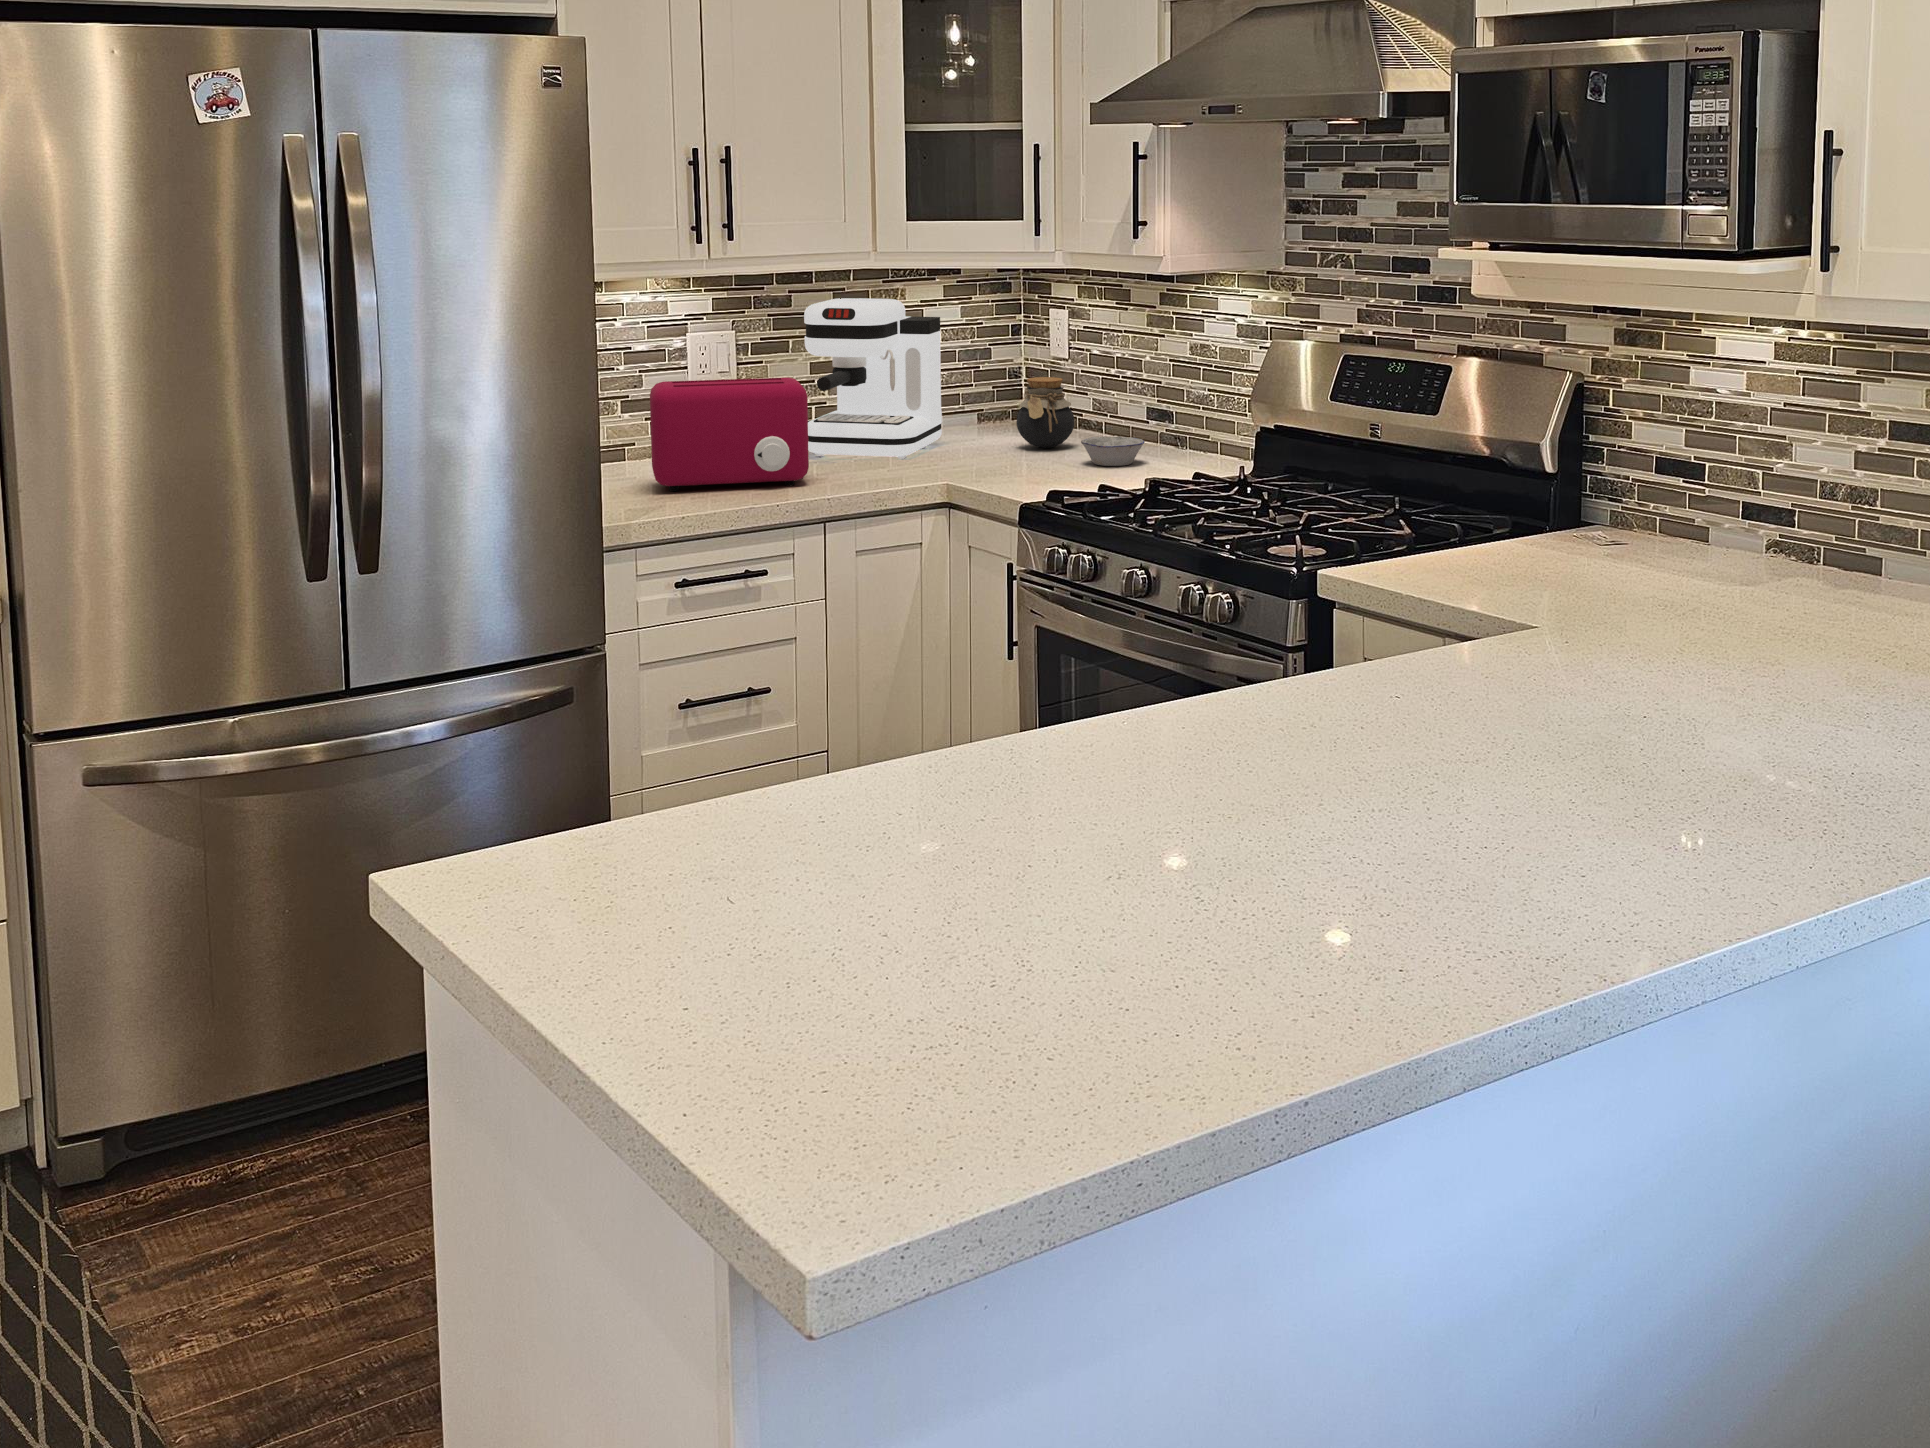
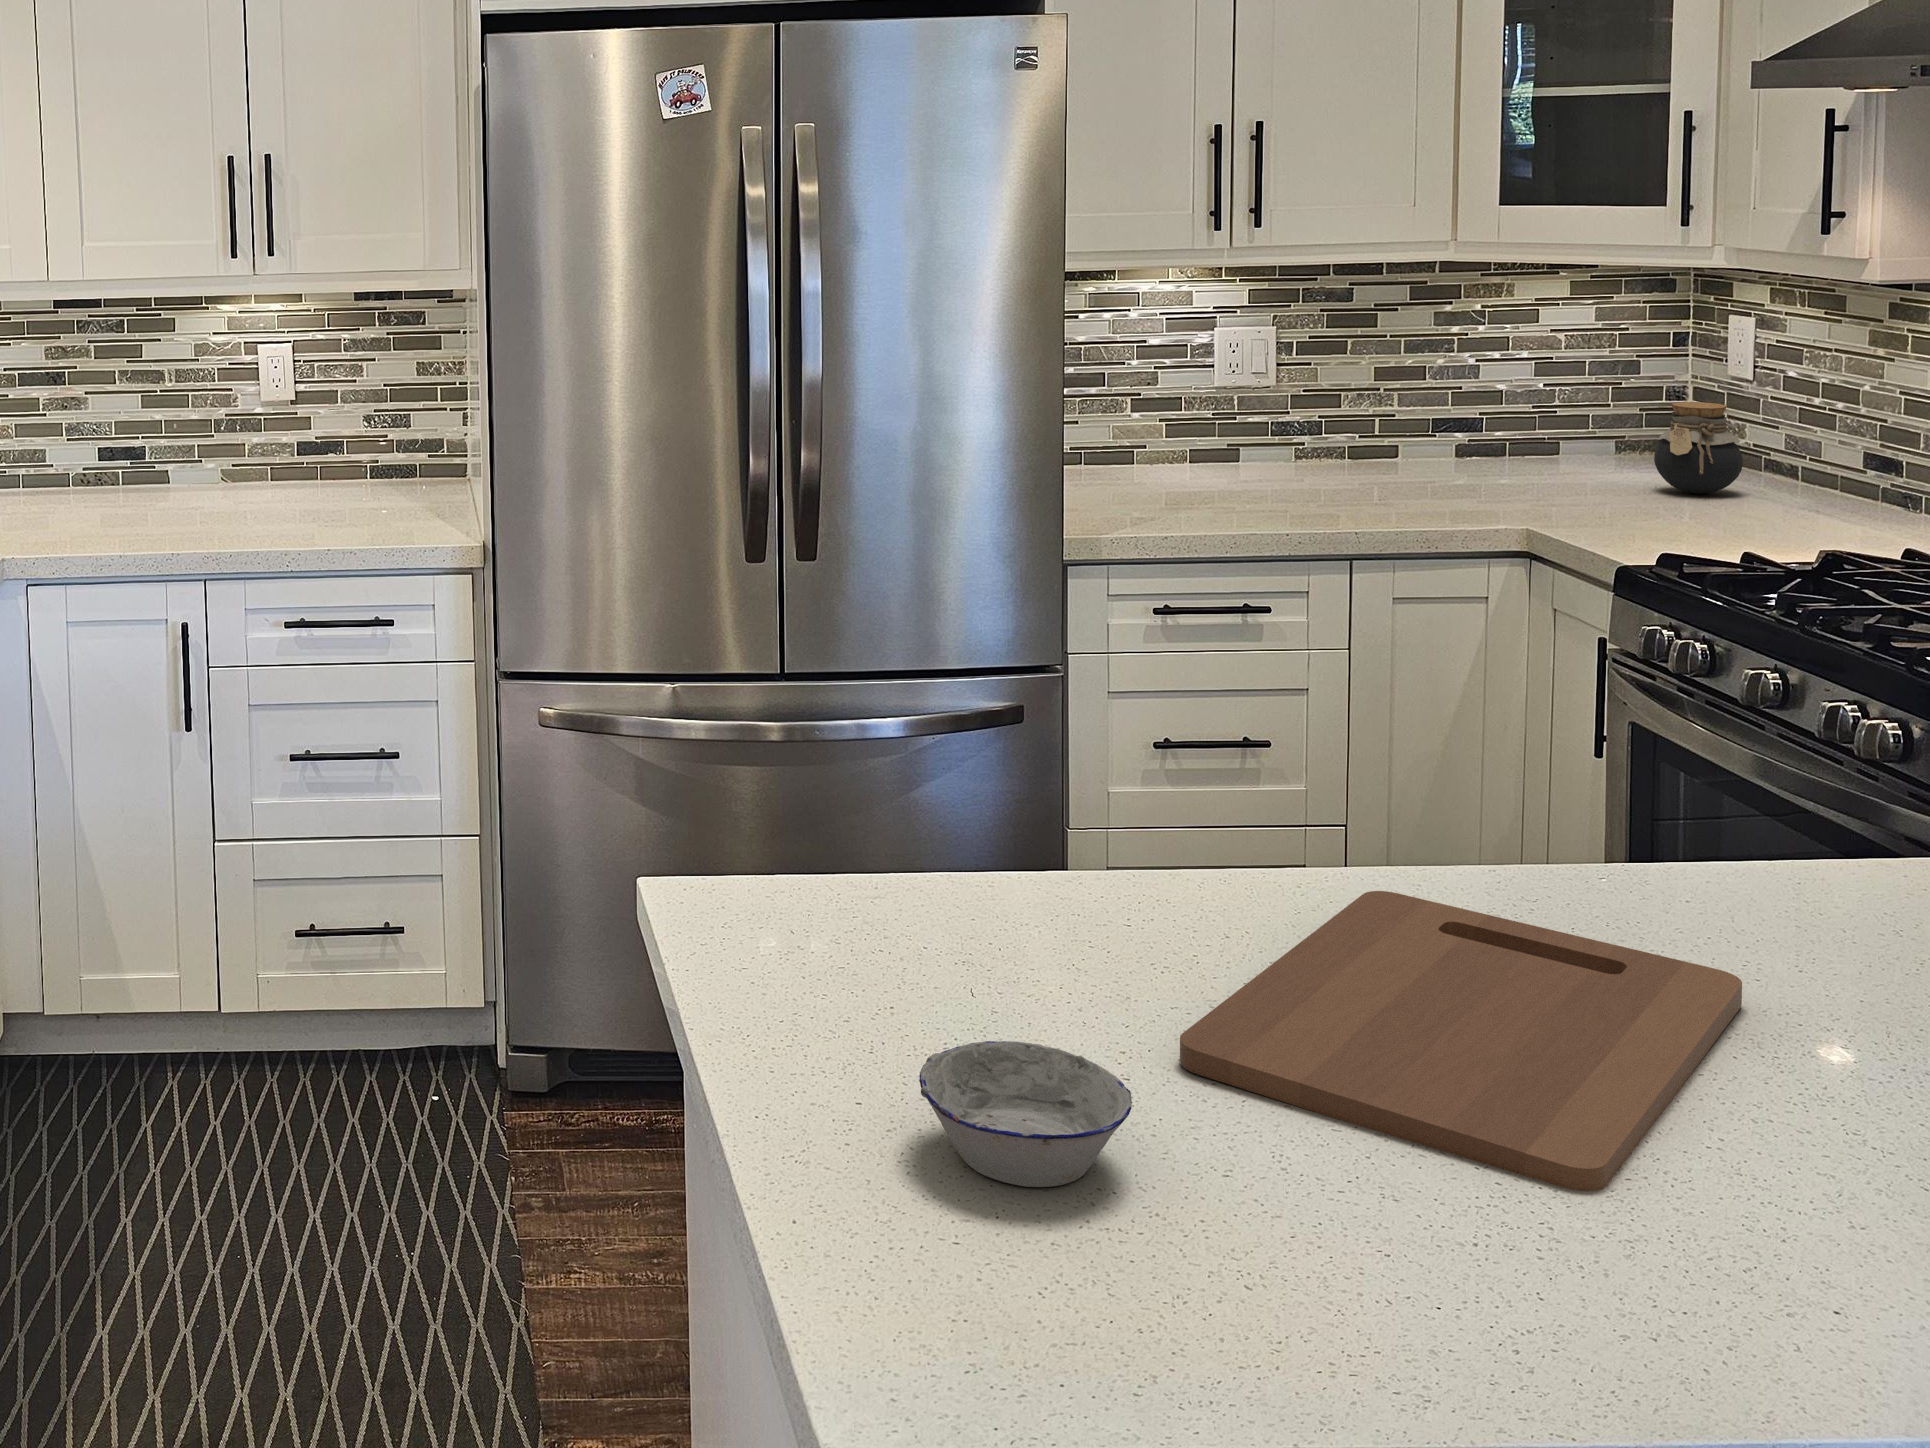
coffee maker: present [804,298,942,459] -> none [1355,293,1550,491]
toaster: present [650,377,809,491] -> none [1150,380,1343,510]
bowl: present [1081,436,1144,466] -> present [919,1041,1132,1187]
cutting board: none [925,771,1255,956] -> present [1180,891,1742,1191]

